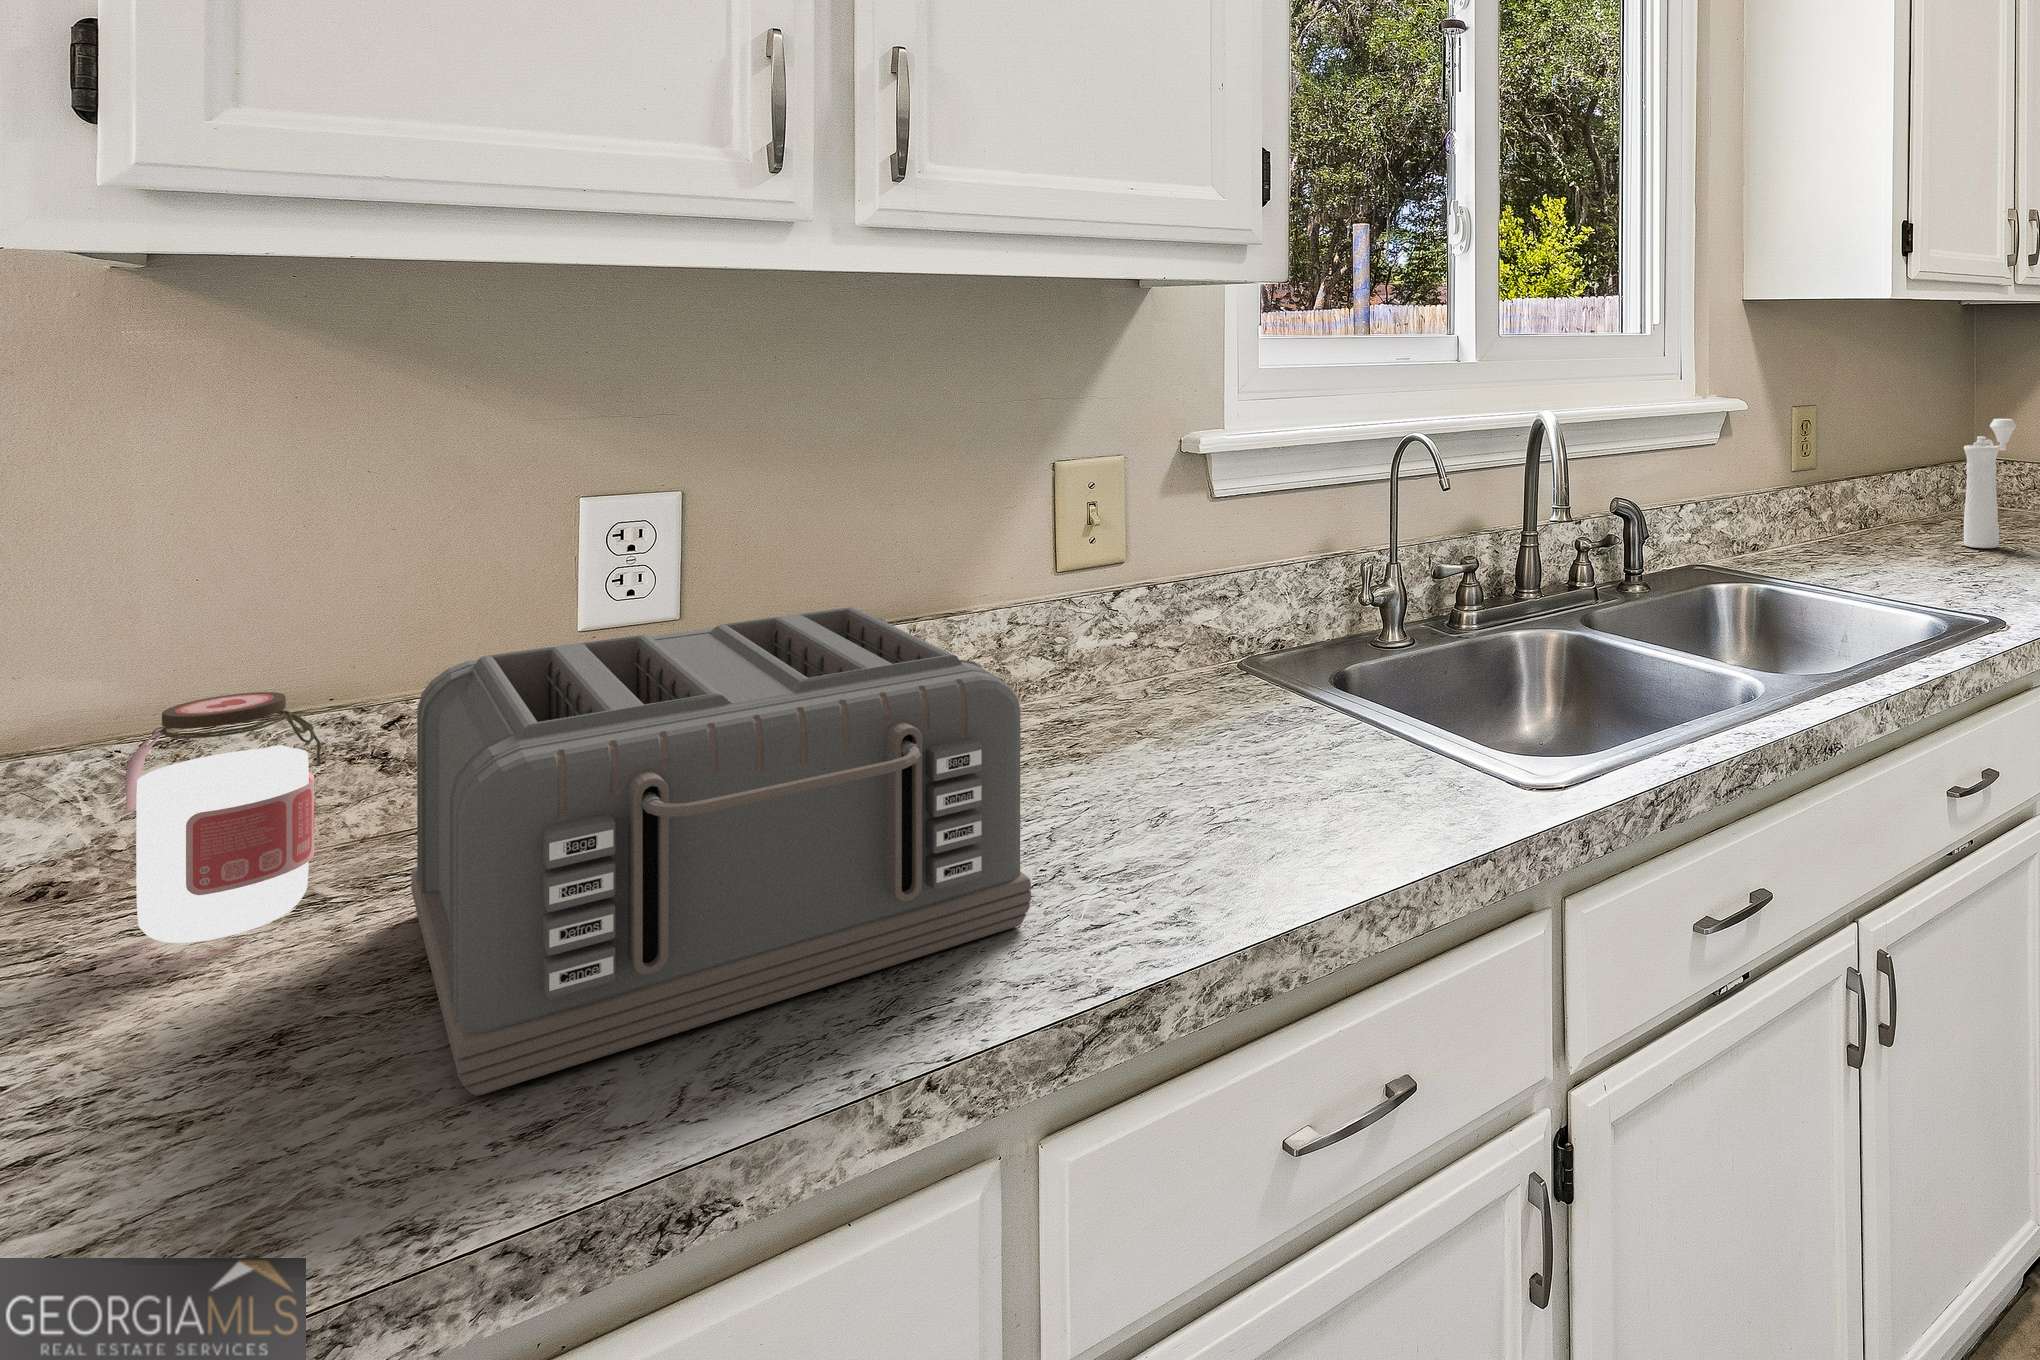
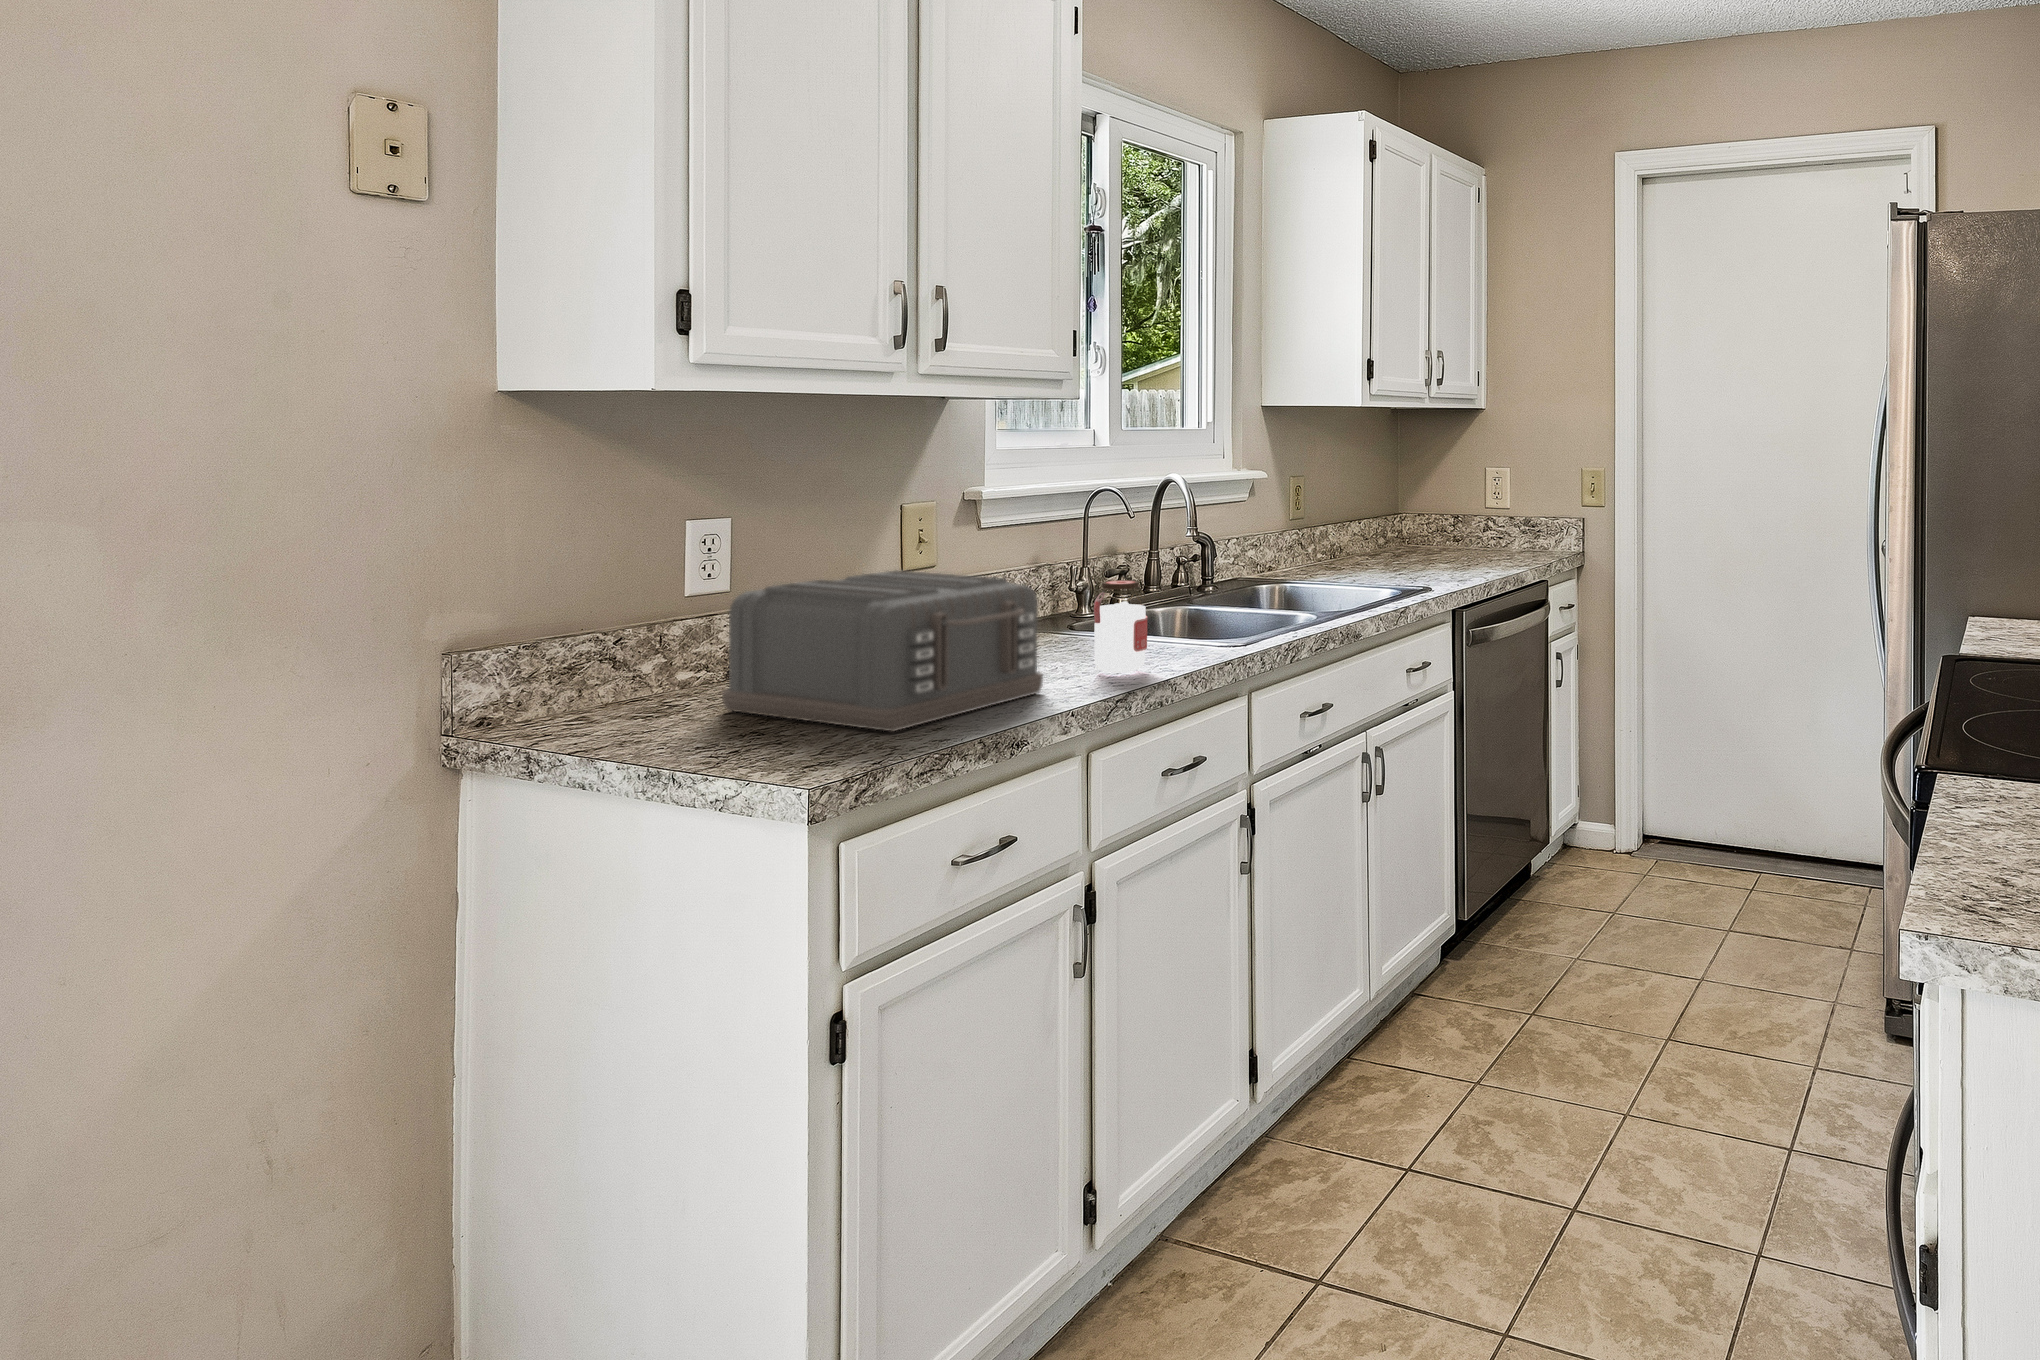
pepper mill: present [1964,419,2016,548] -> none [1398,484,1429,562]
jar: present [125,692,321,943] -> present [1094,580,1147,673]

